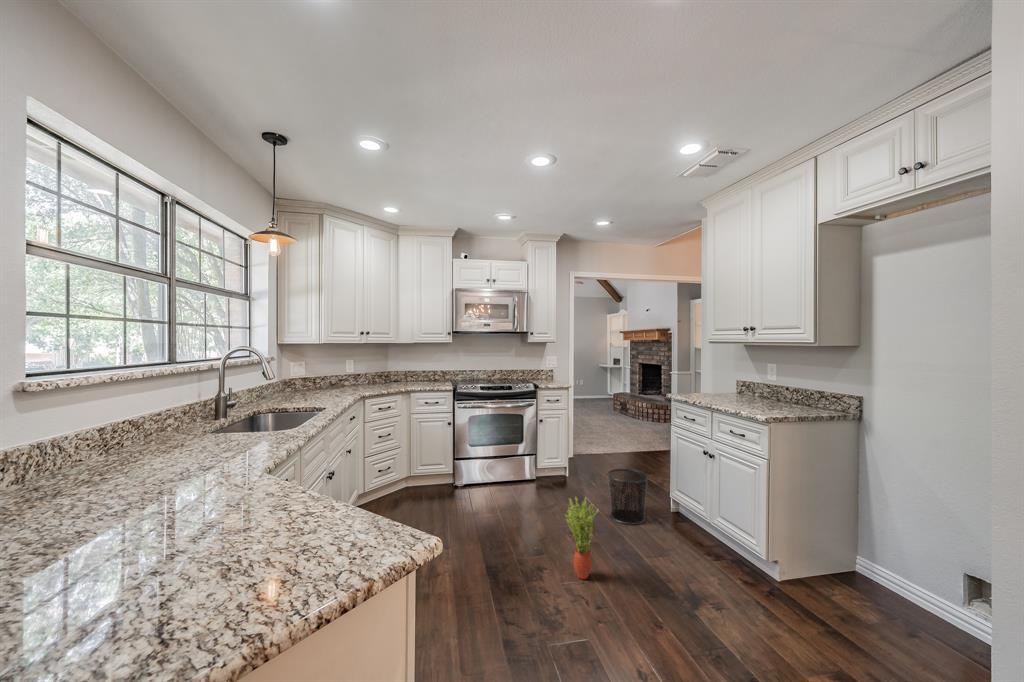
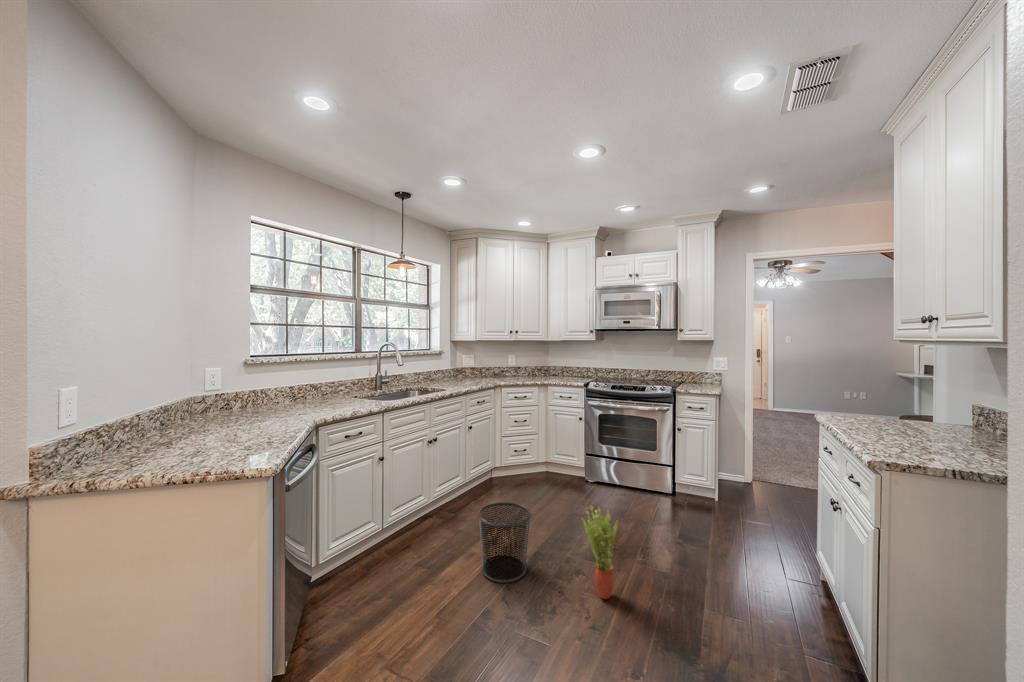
waste bin: present [607,469,649,525] -> present [478,502,531,583]

